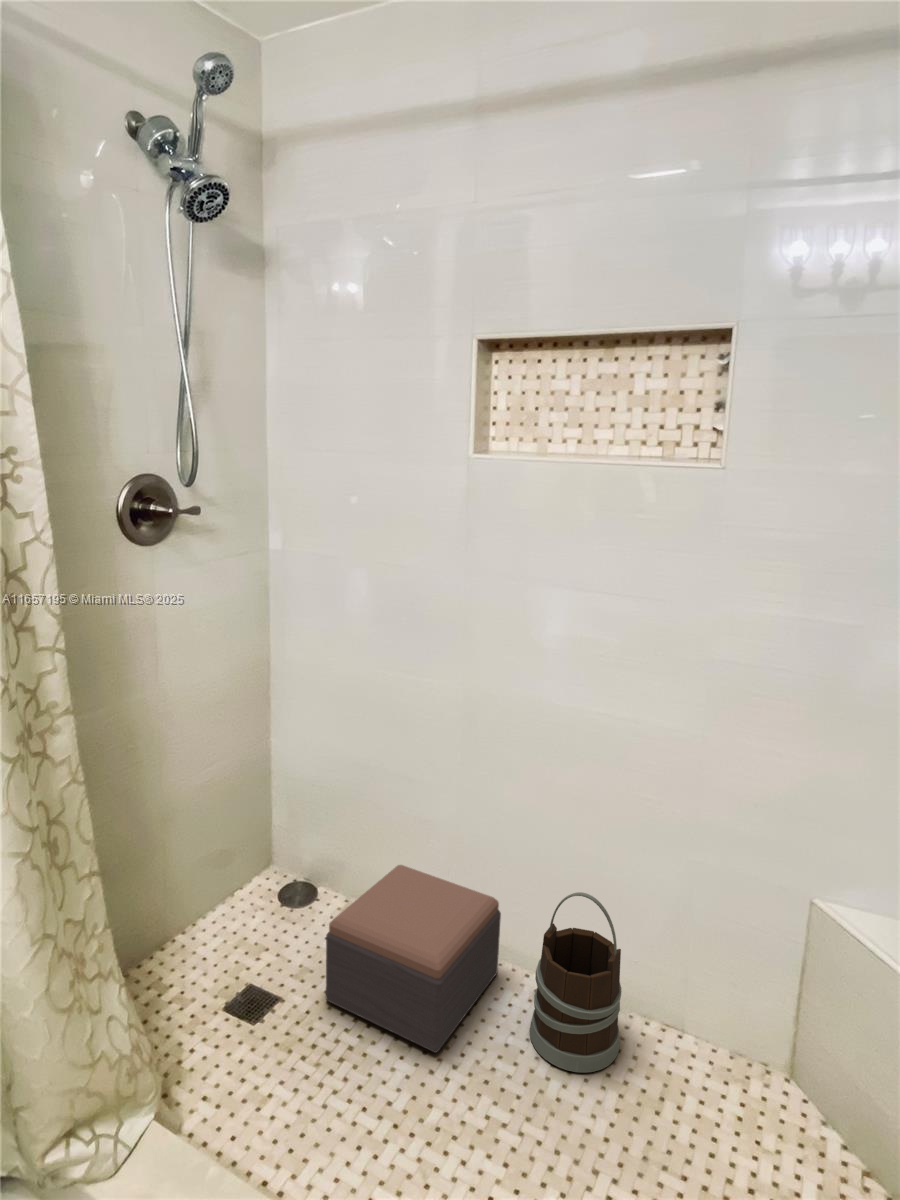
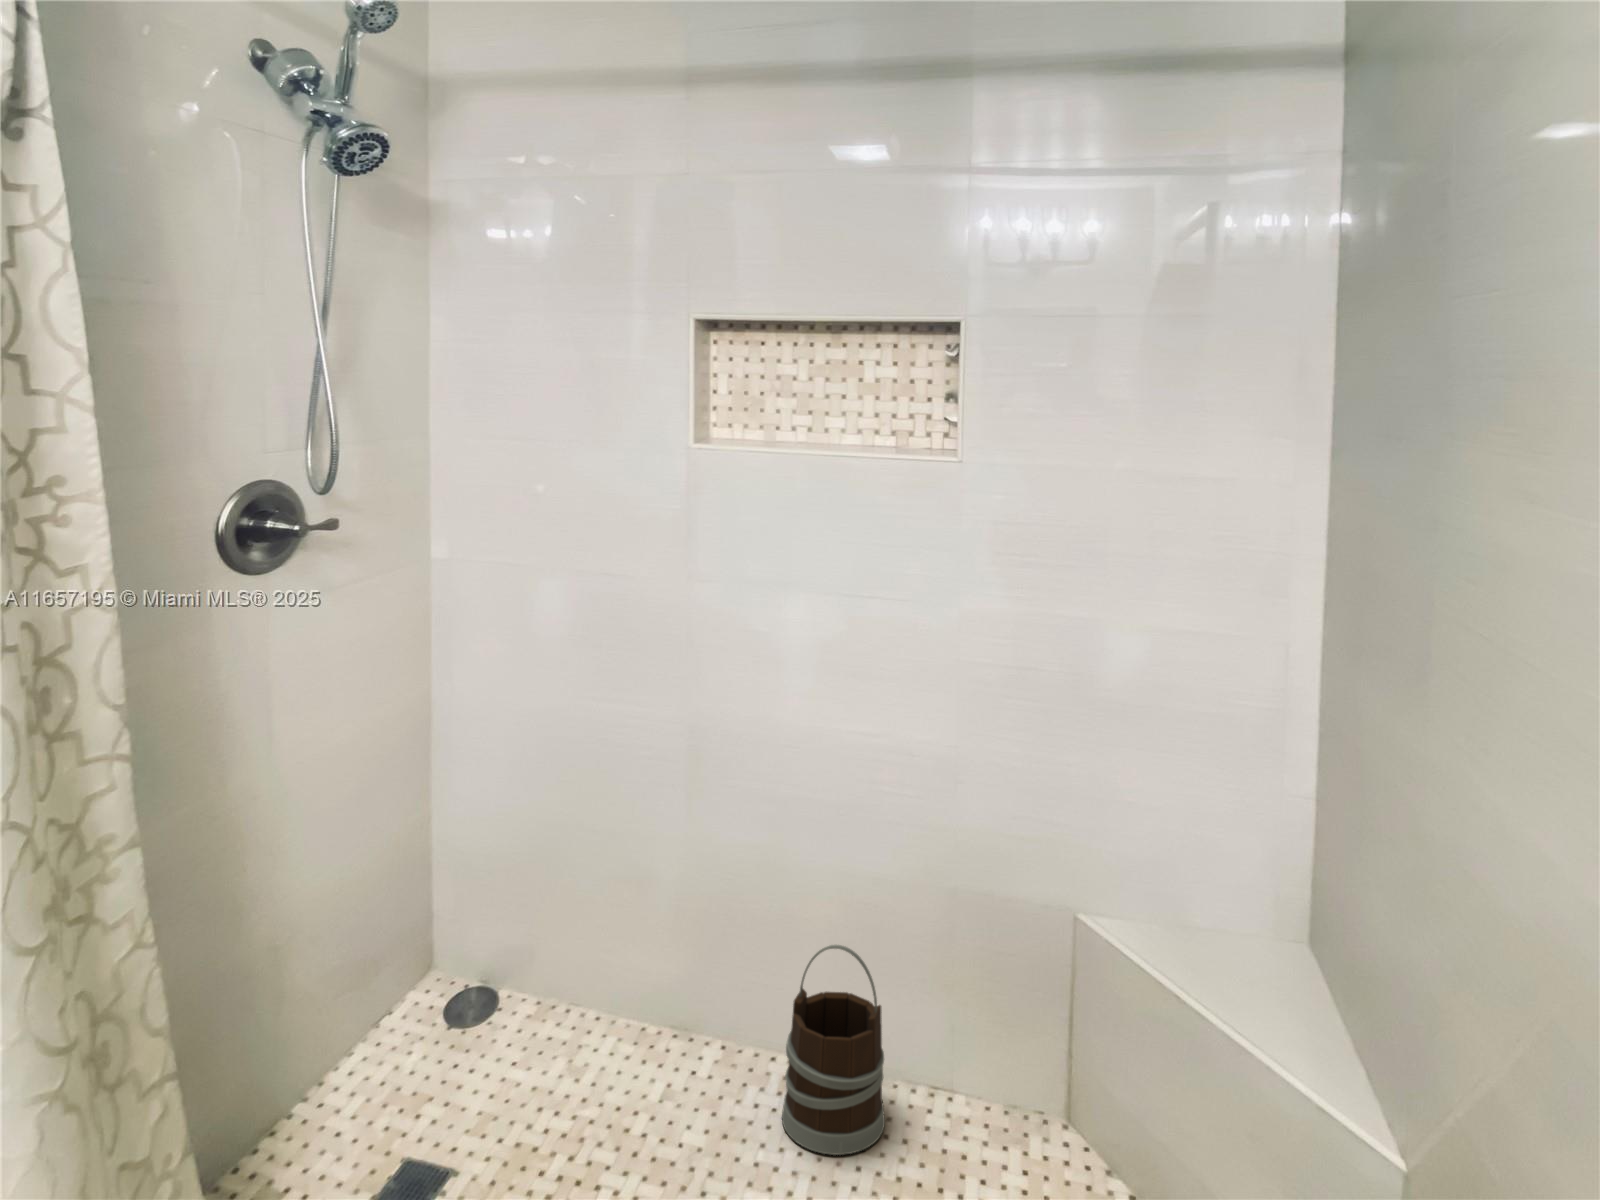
footstool: present [326,865,501,1053] -> none [529,948,738,1159]

